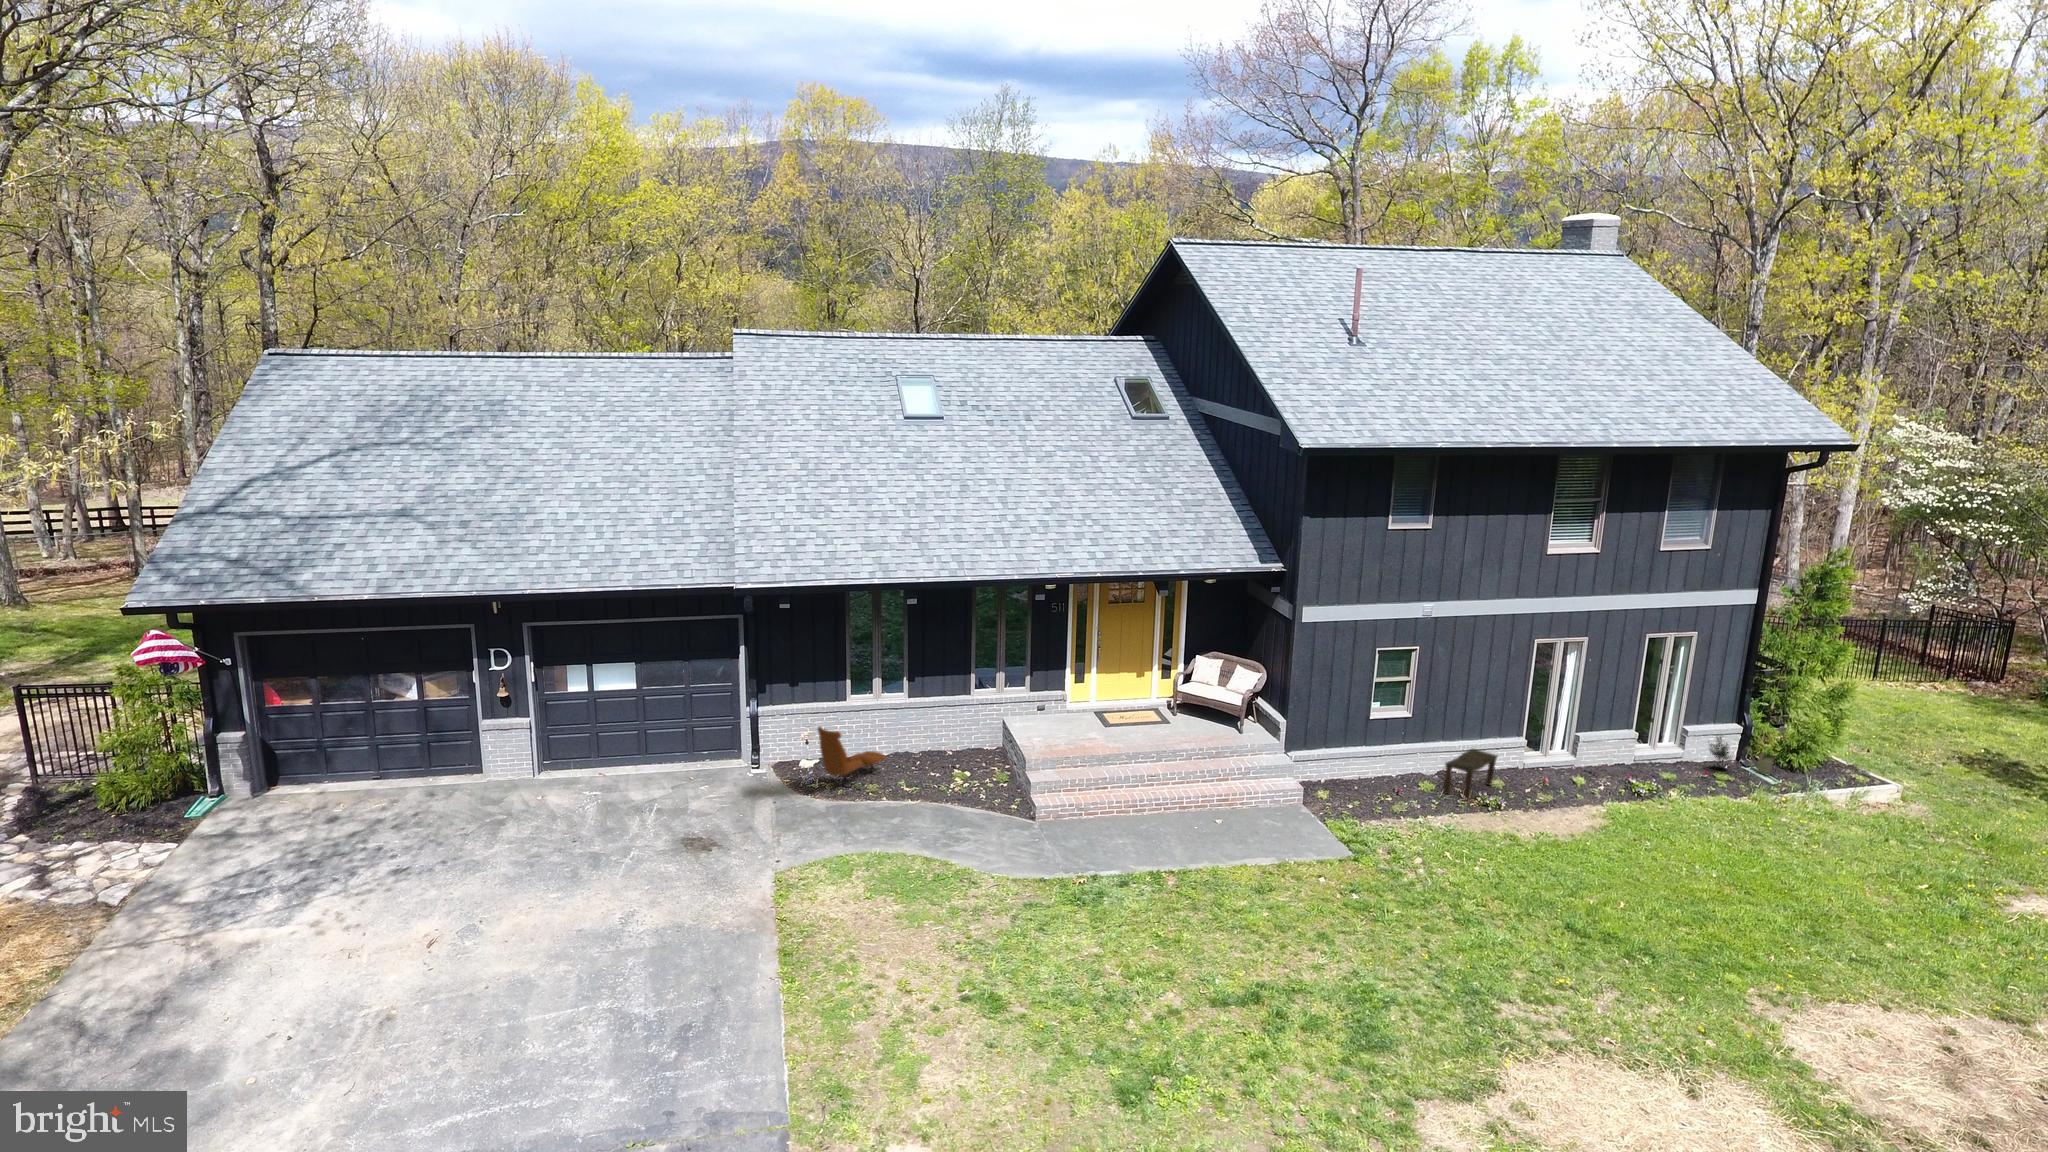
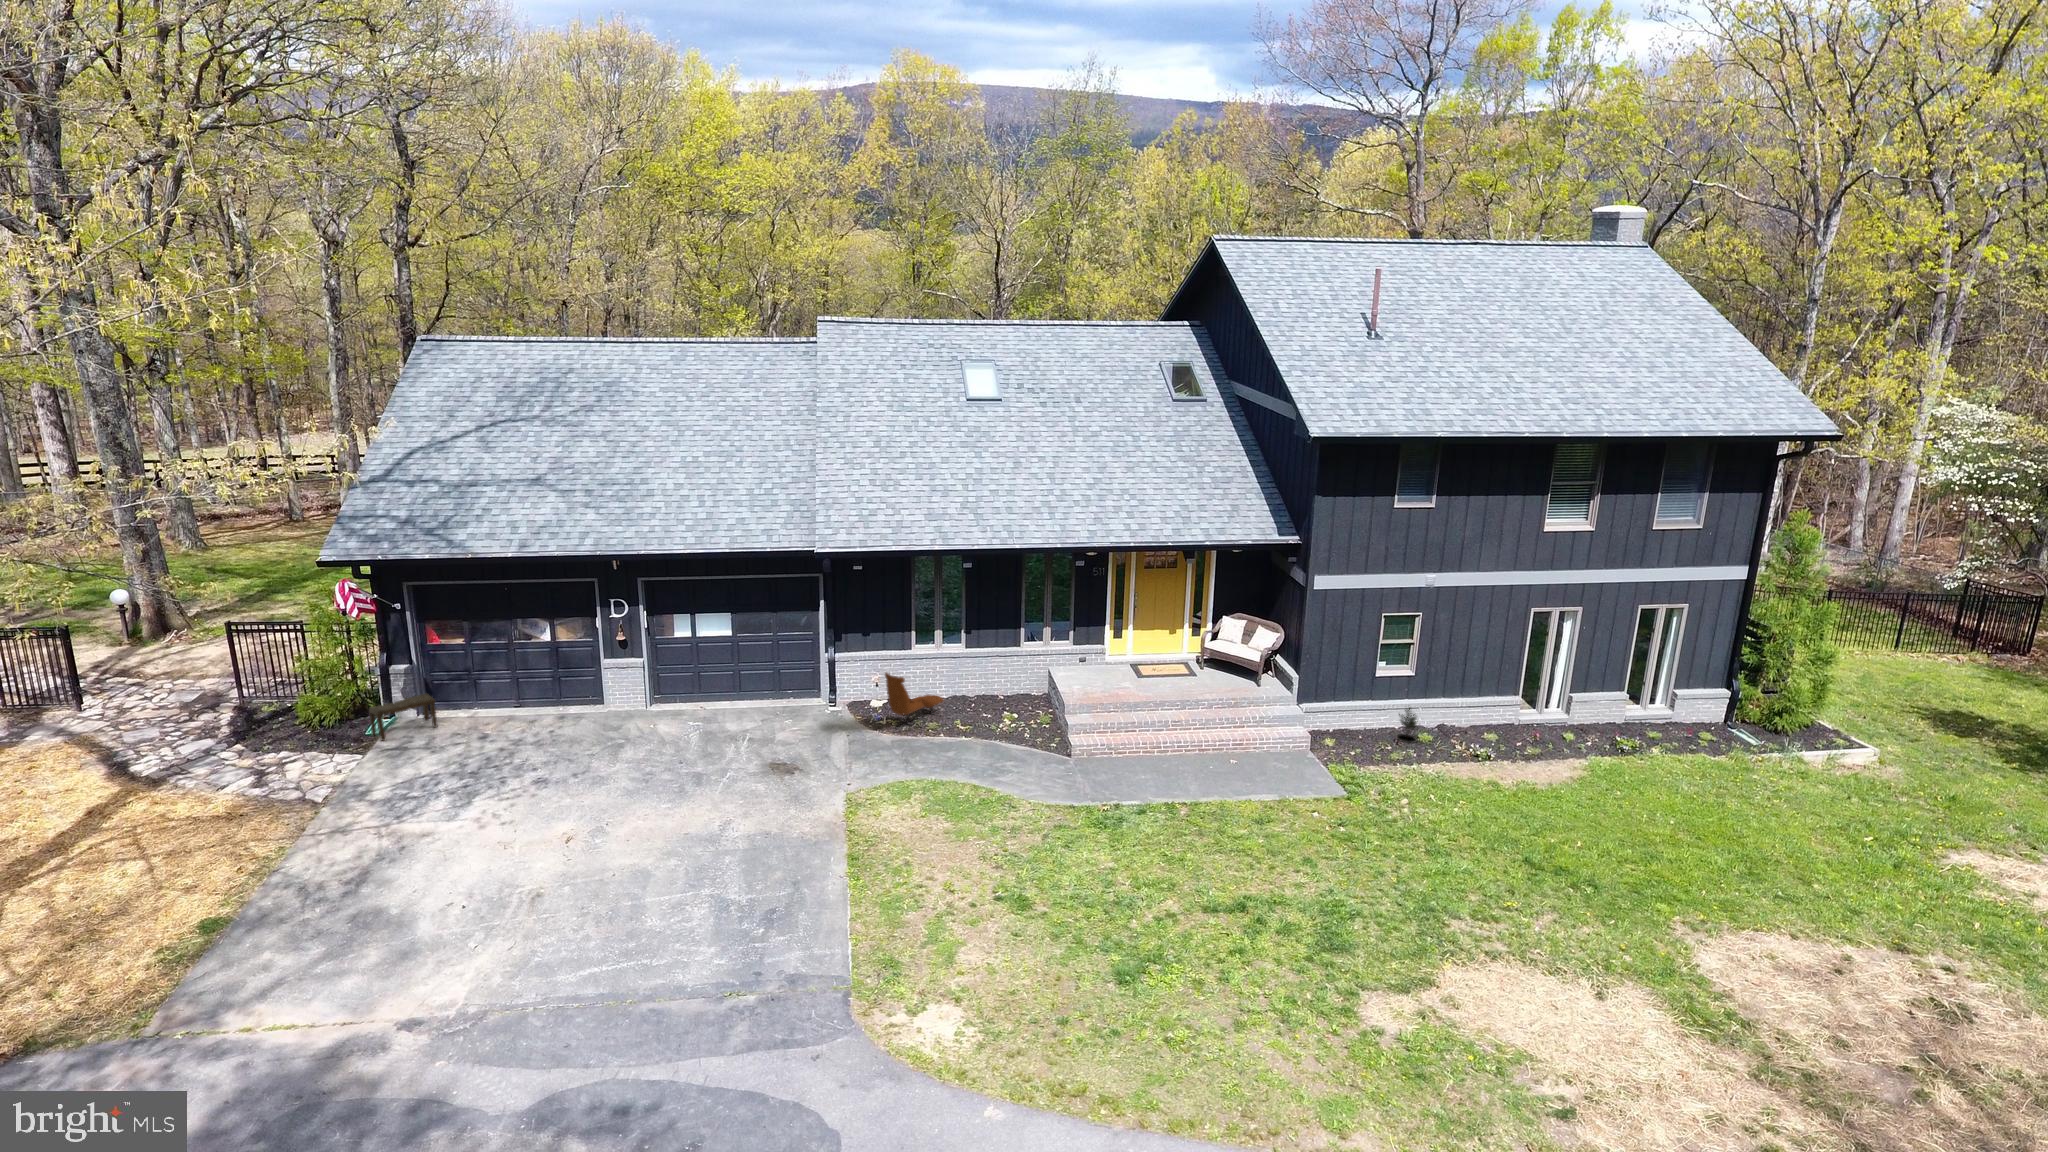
potted tree: present [1705,737,1733,774] -> present [1396,707,1418,743]
watering can: present [1745,747,1774,775] -> none [1732,710,1760,738]
bench: present [1443,749,1497,799] -> present [369,694,437,741]

